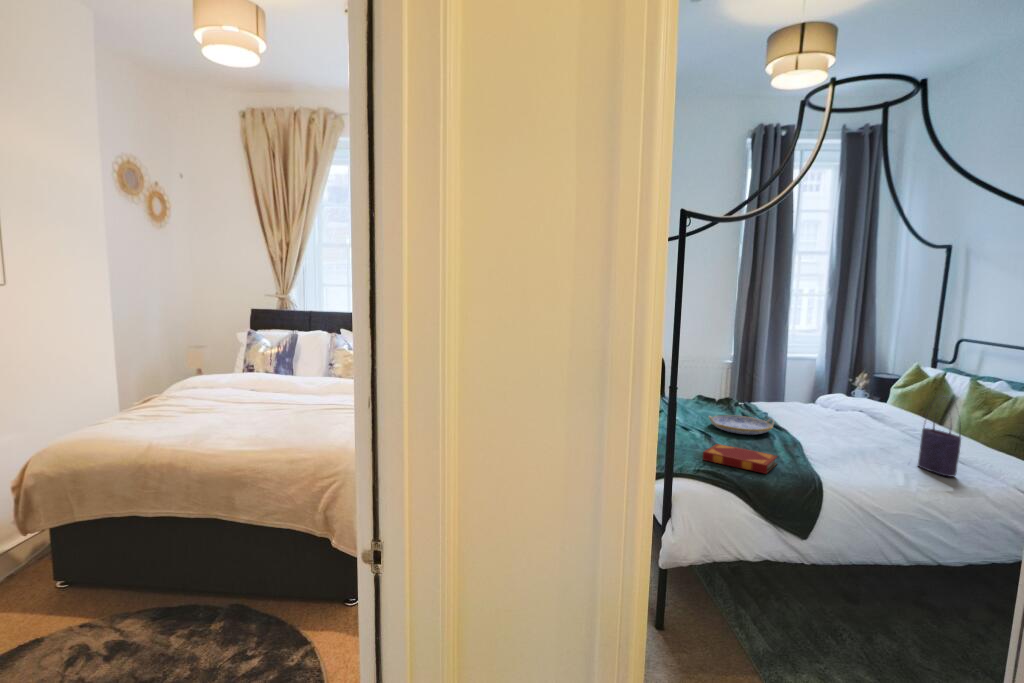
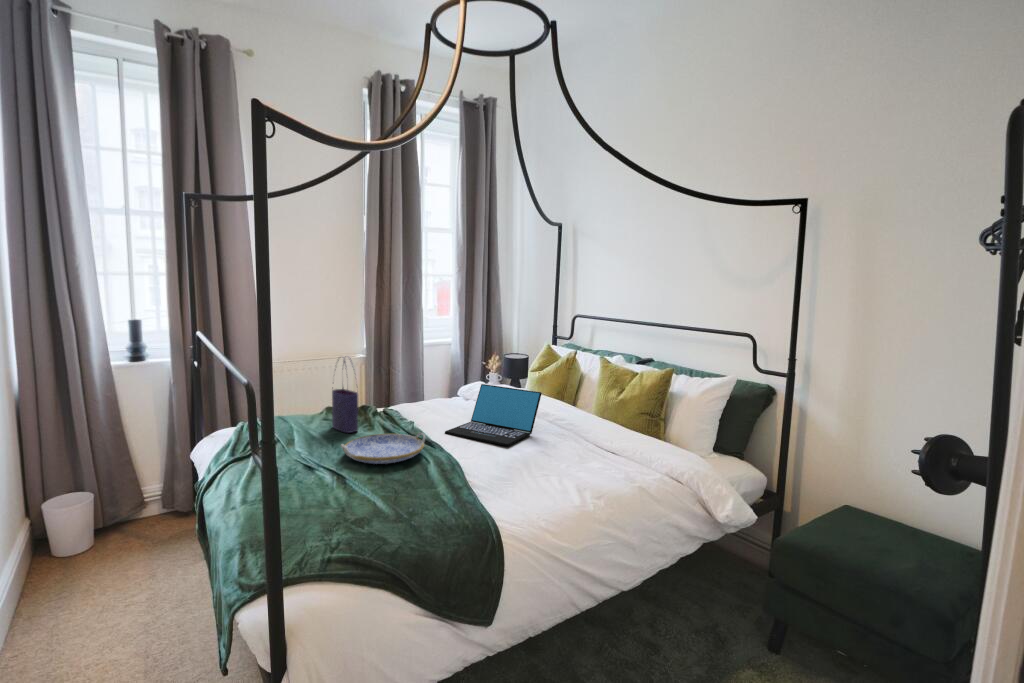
laptop: none [793,391,892,441] -> present [445,384,542,446]
tote bag: present [918,414,961,477] -> present [332,358,358,433]
hardback book: present [703,444,778,474] -> none [334,495,441,537]

